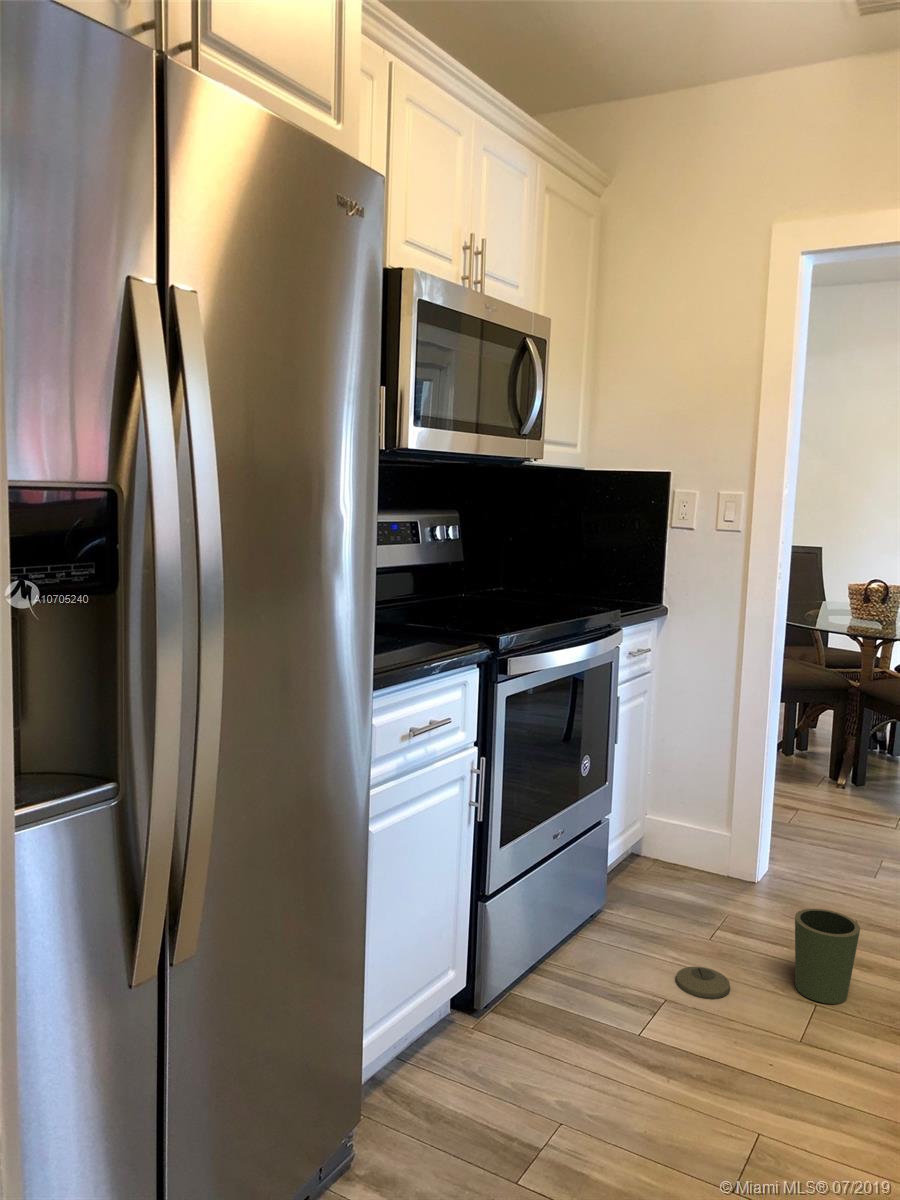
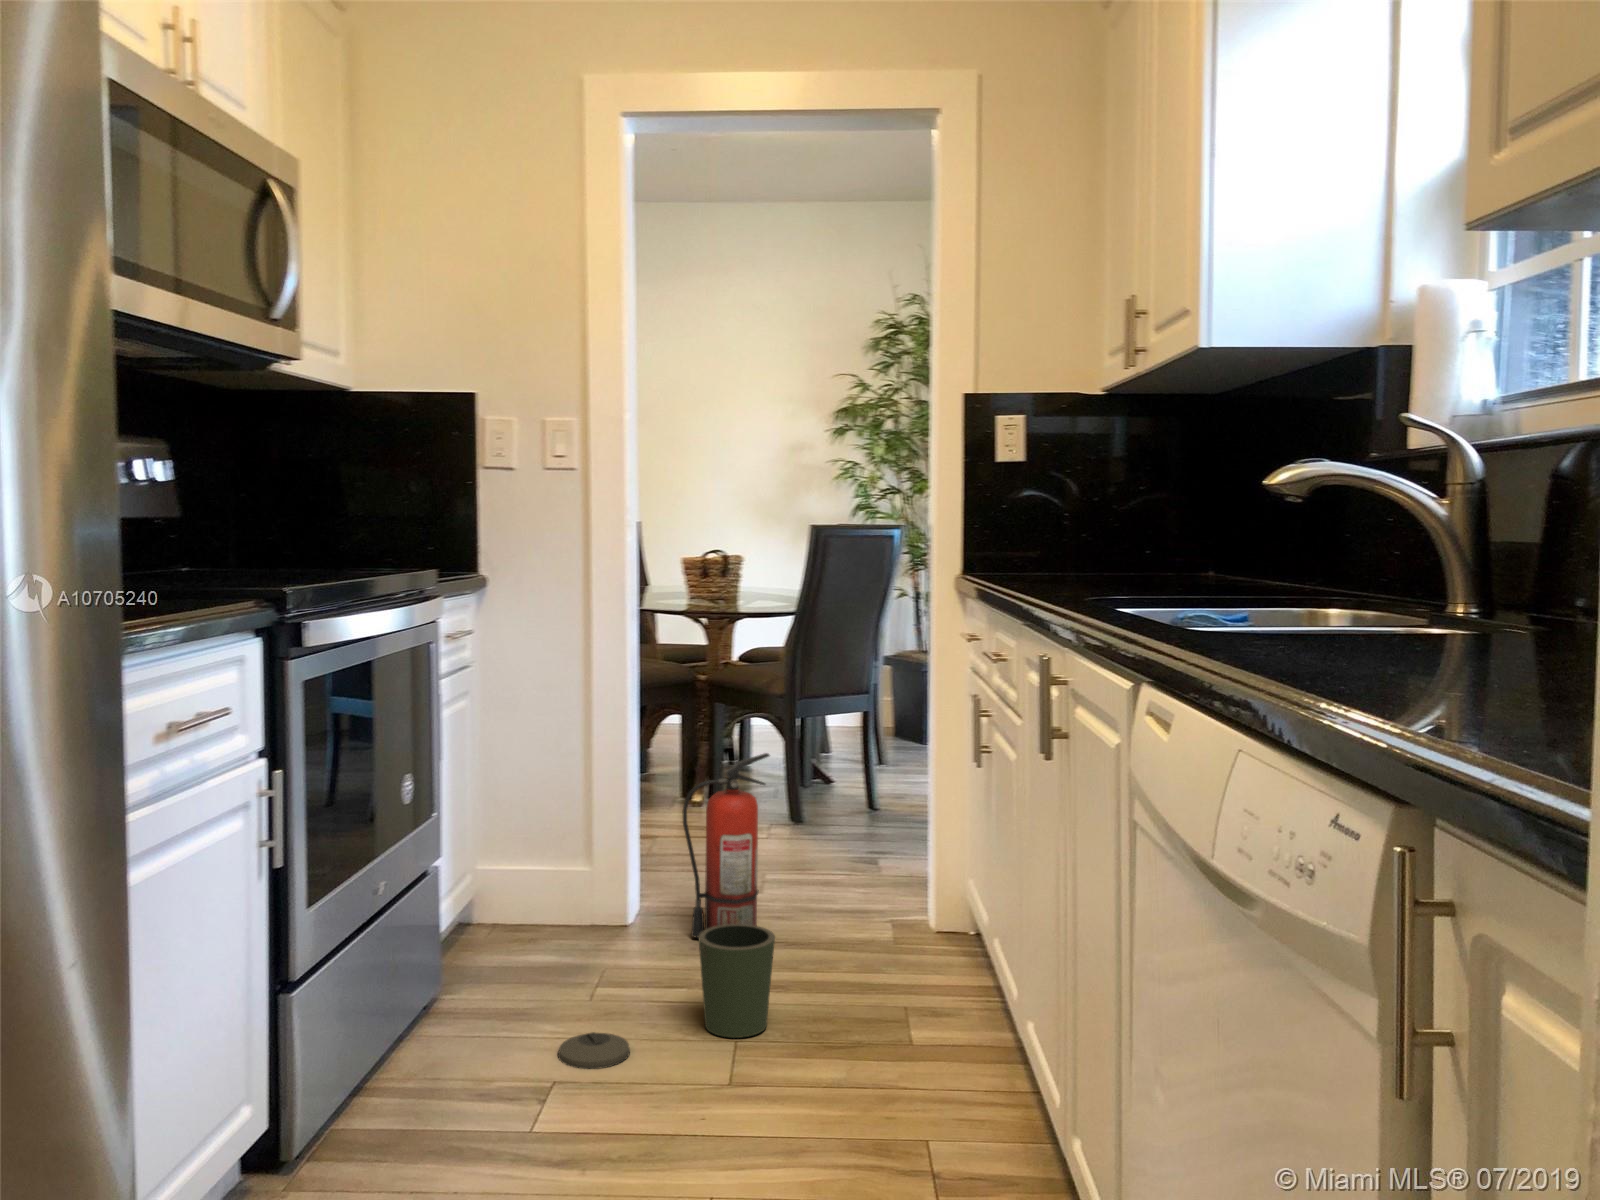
fire extinguisher: none [804,770,884,917] -> present [682,753,770,937]

